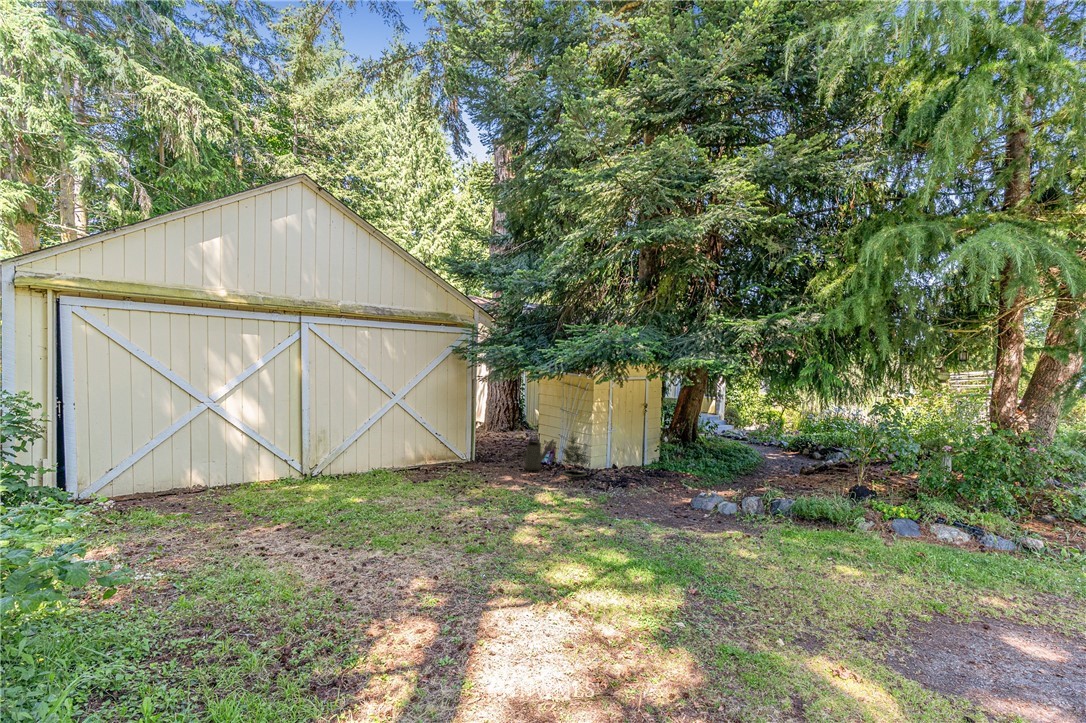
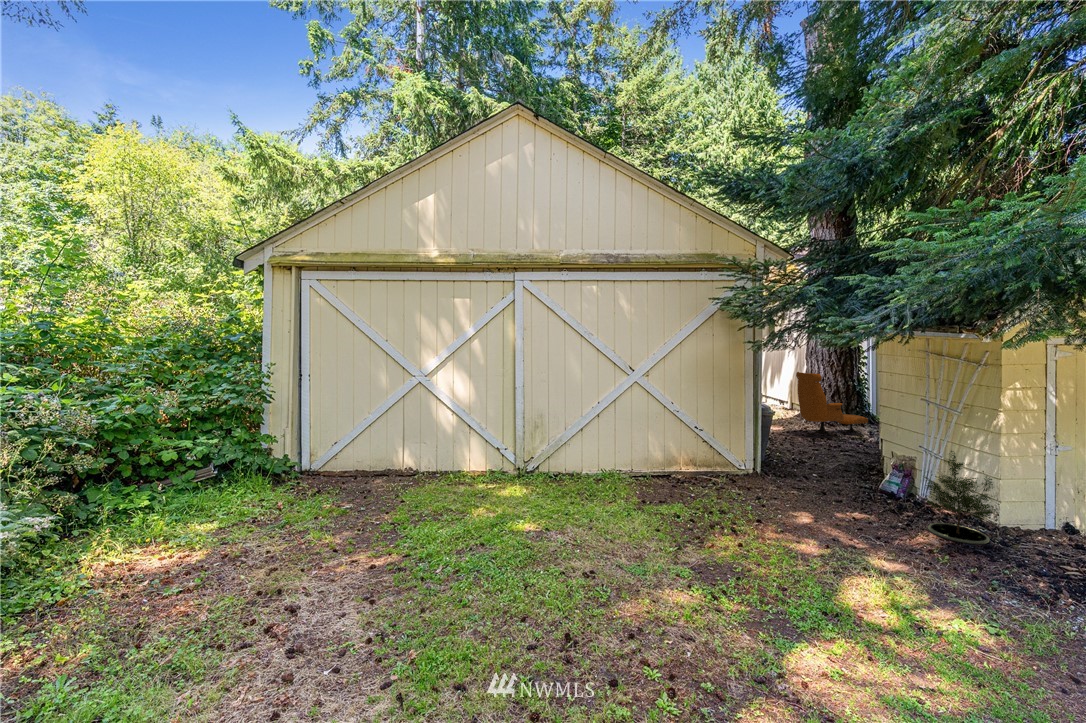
lounge chair: none [485,395,525,440] -> present [796,372,868,440]
watering can: present [523,436,554,470] -> none [840,447,910,509]

